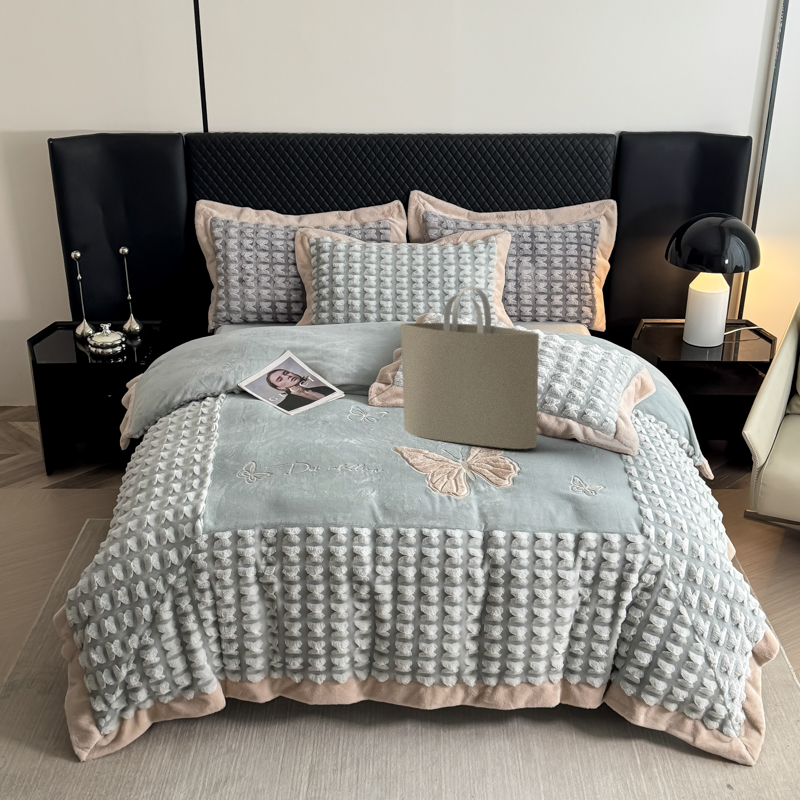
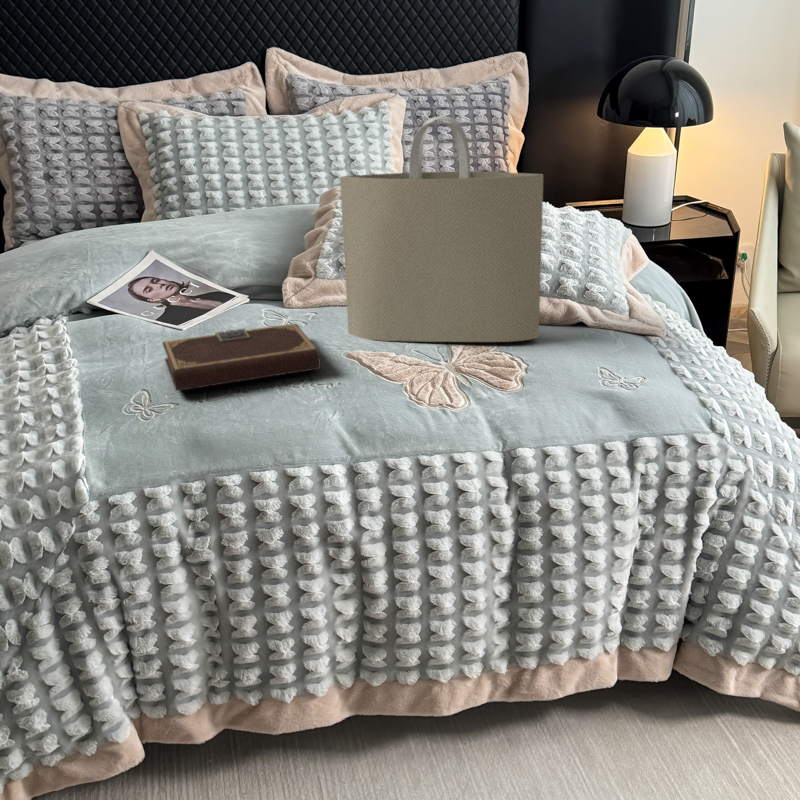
notebook: none [271,420,371,464] -> present [163,324,321,391]

